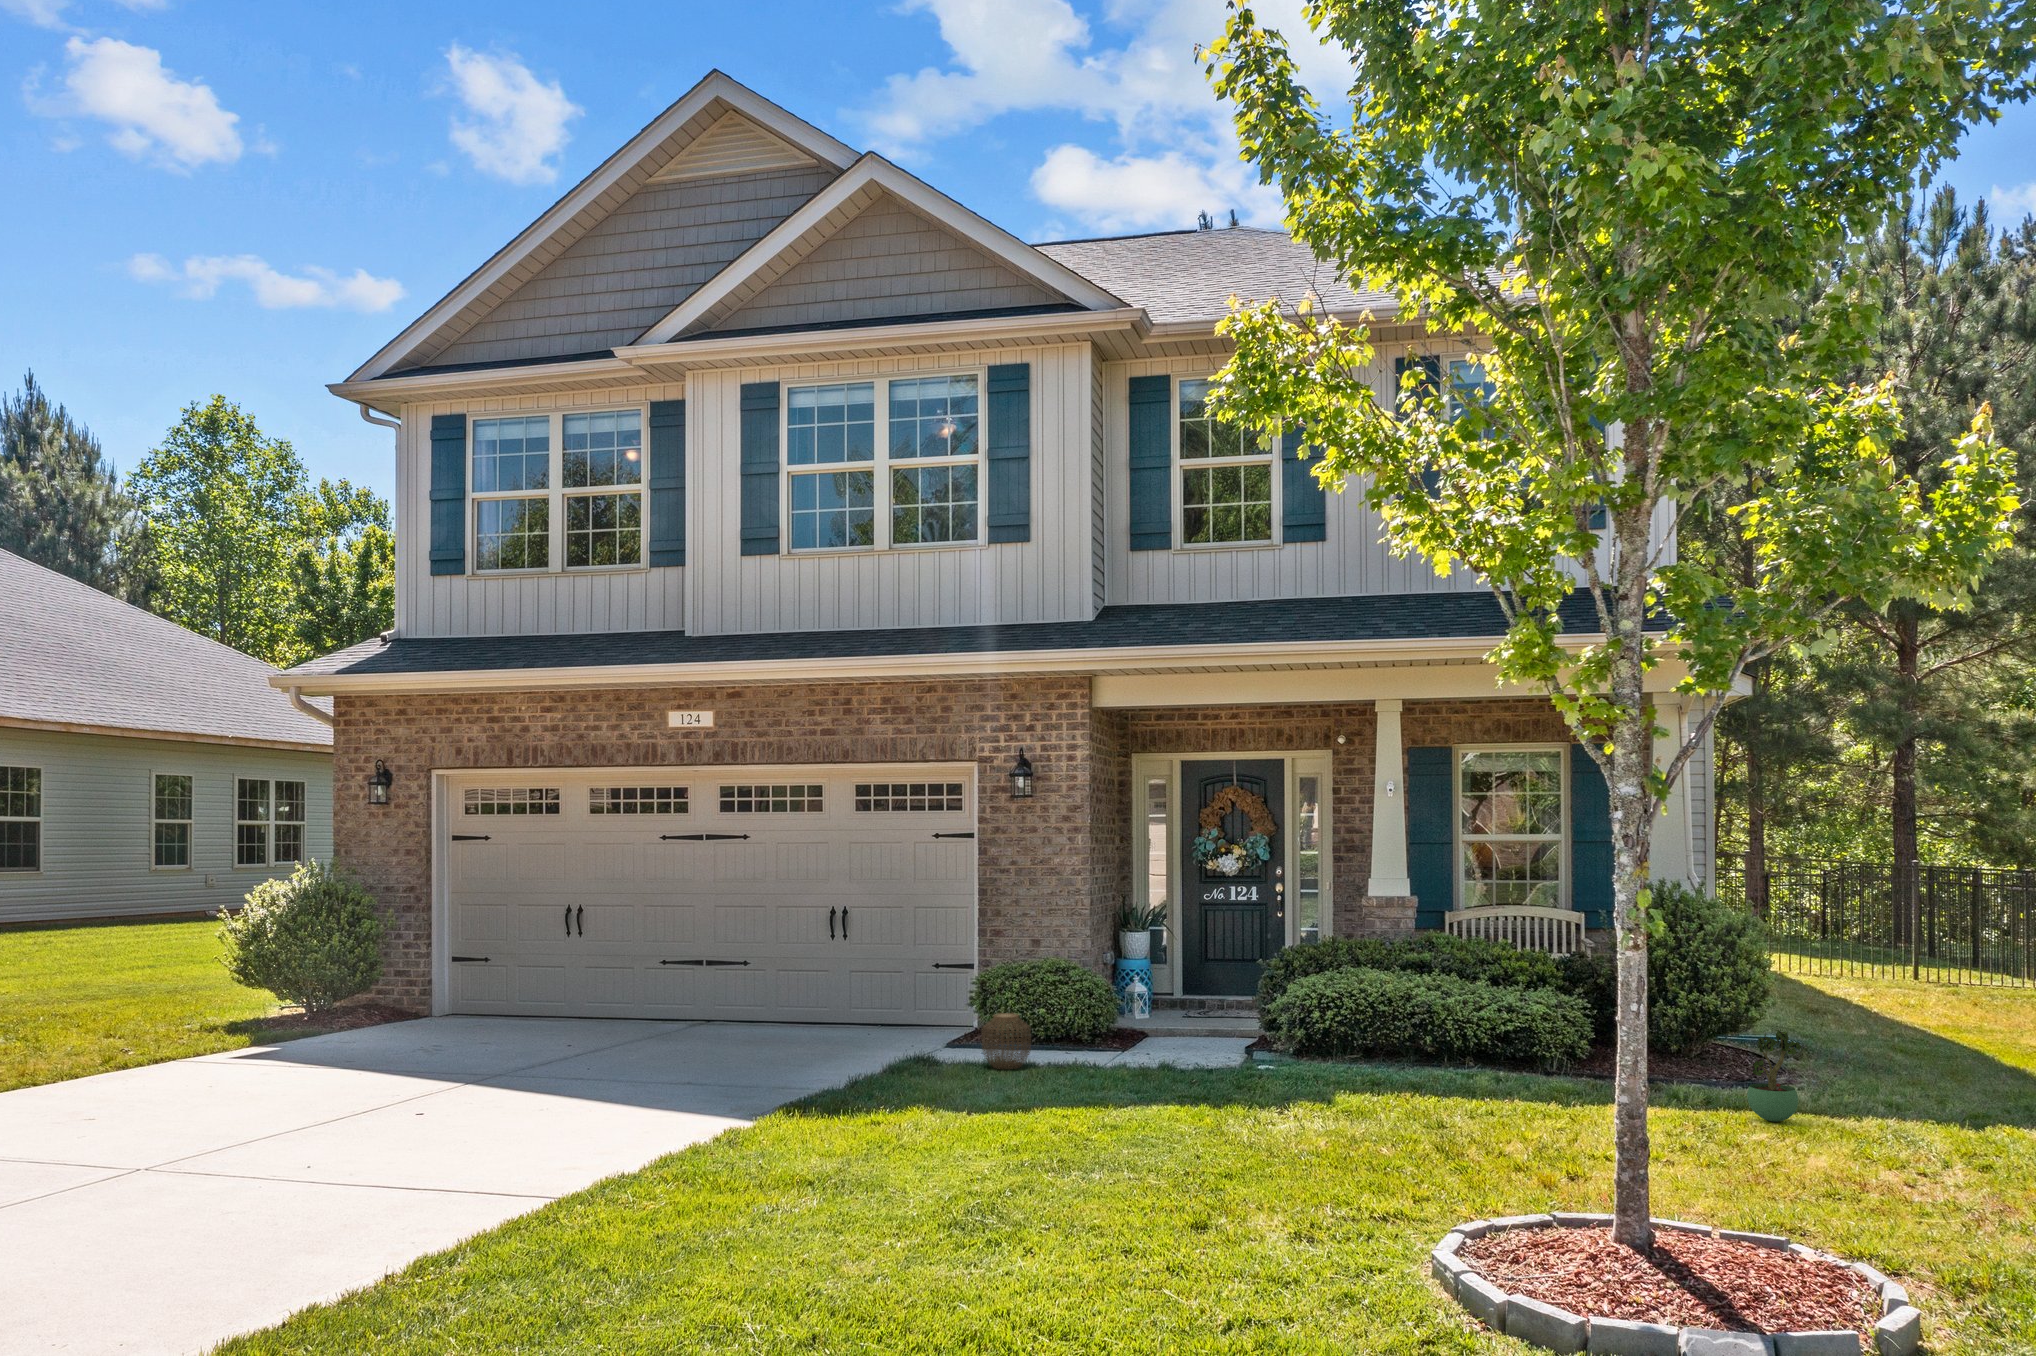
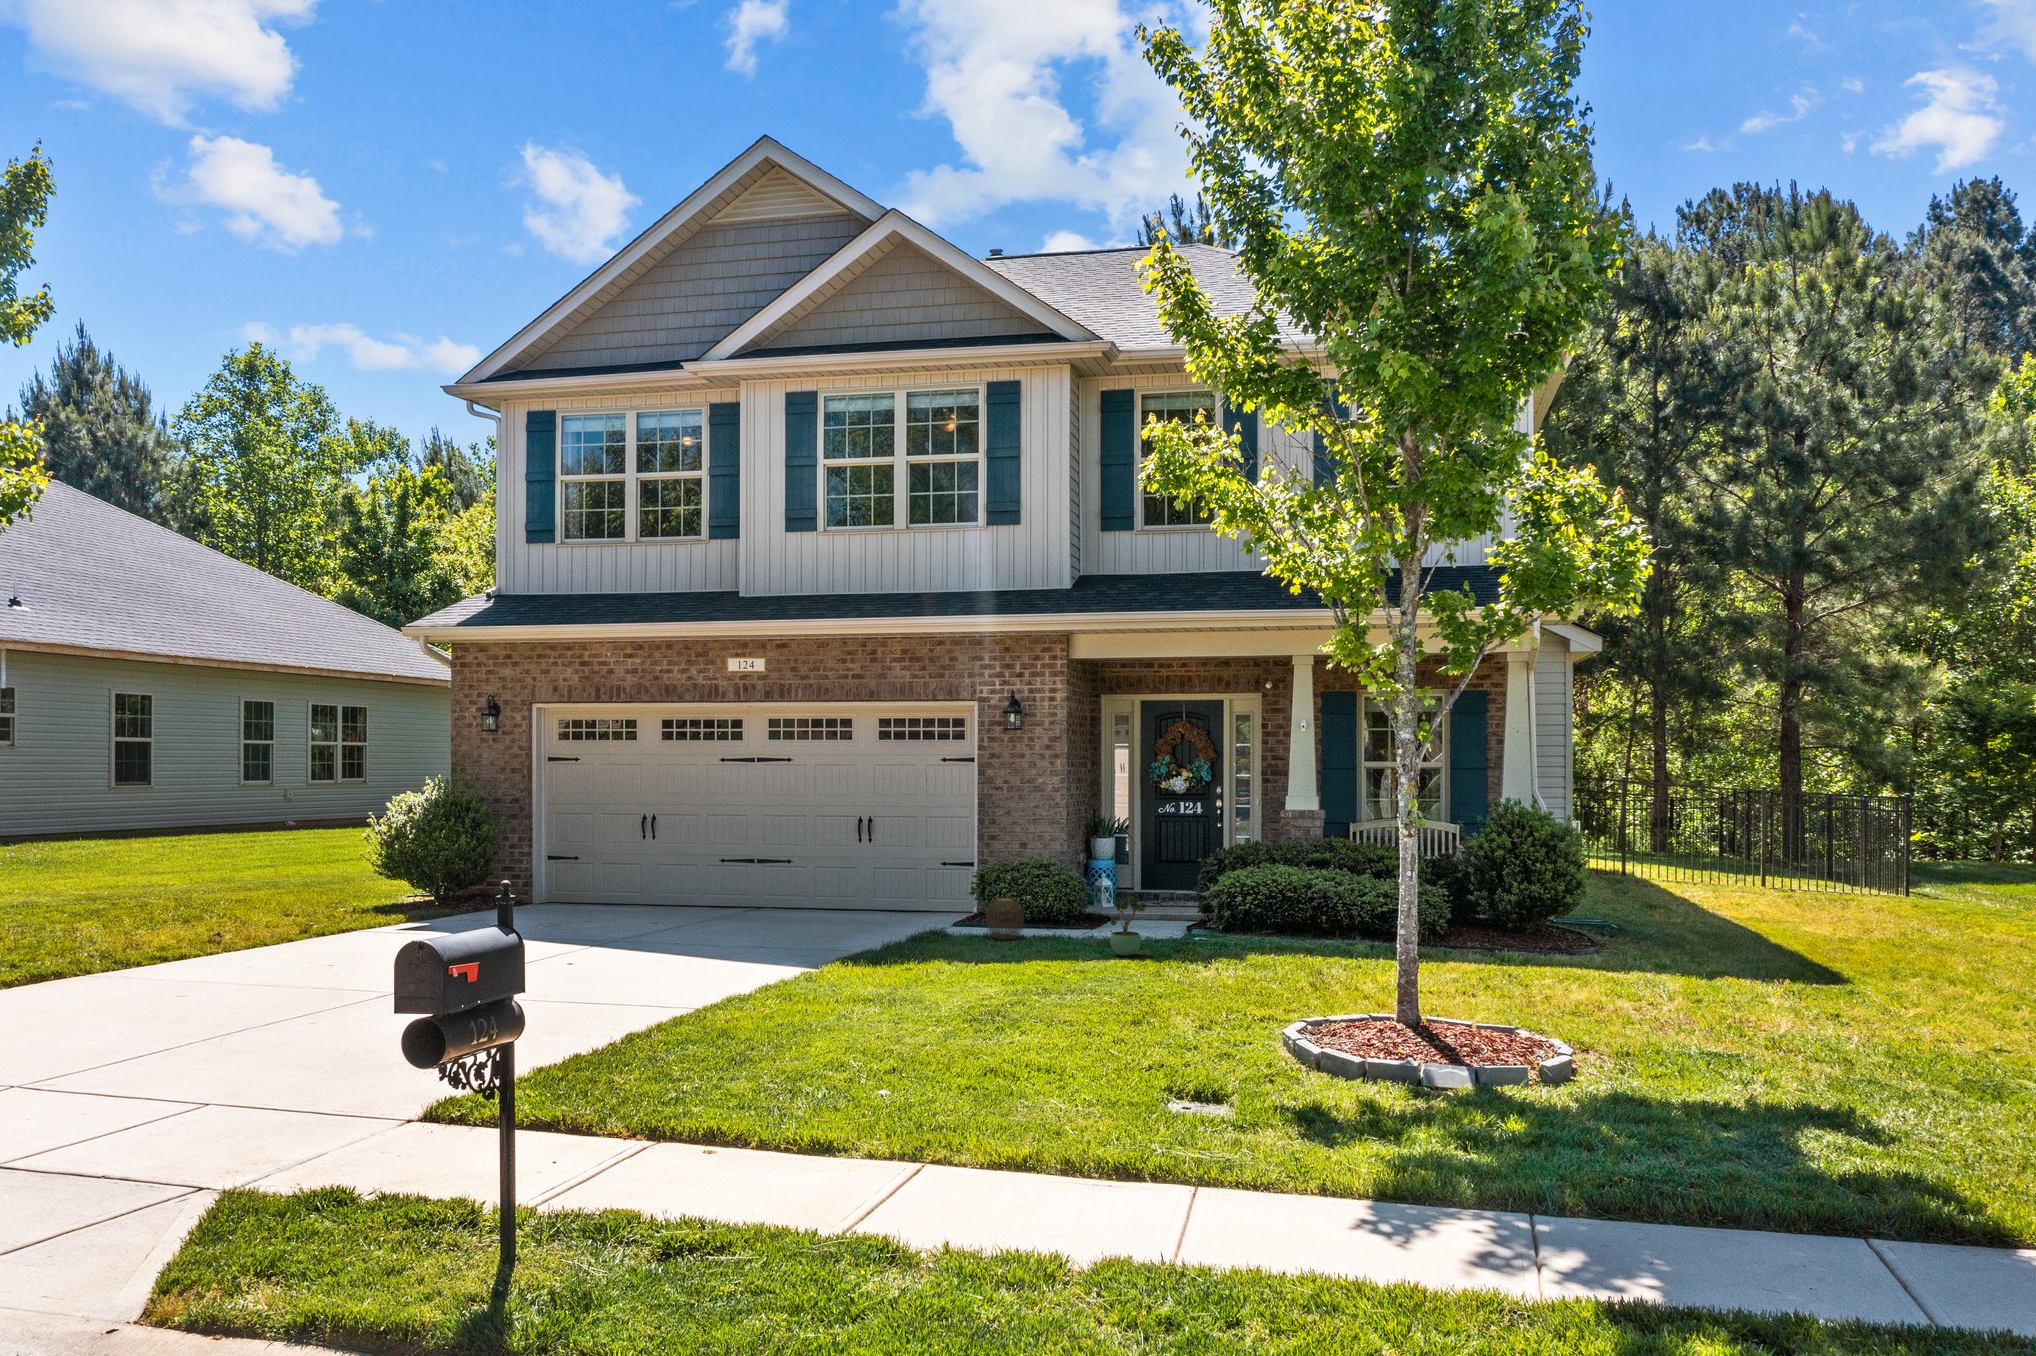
potted plant: present [1747,1030,1802,1122] -> present [1110,895,1147,956]

